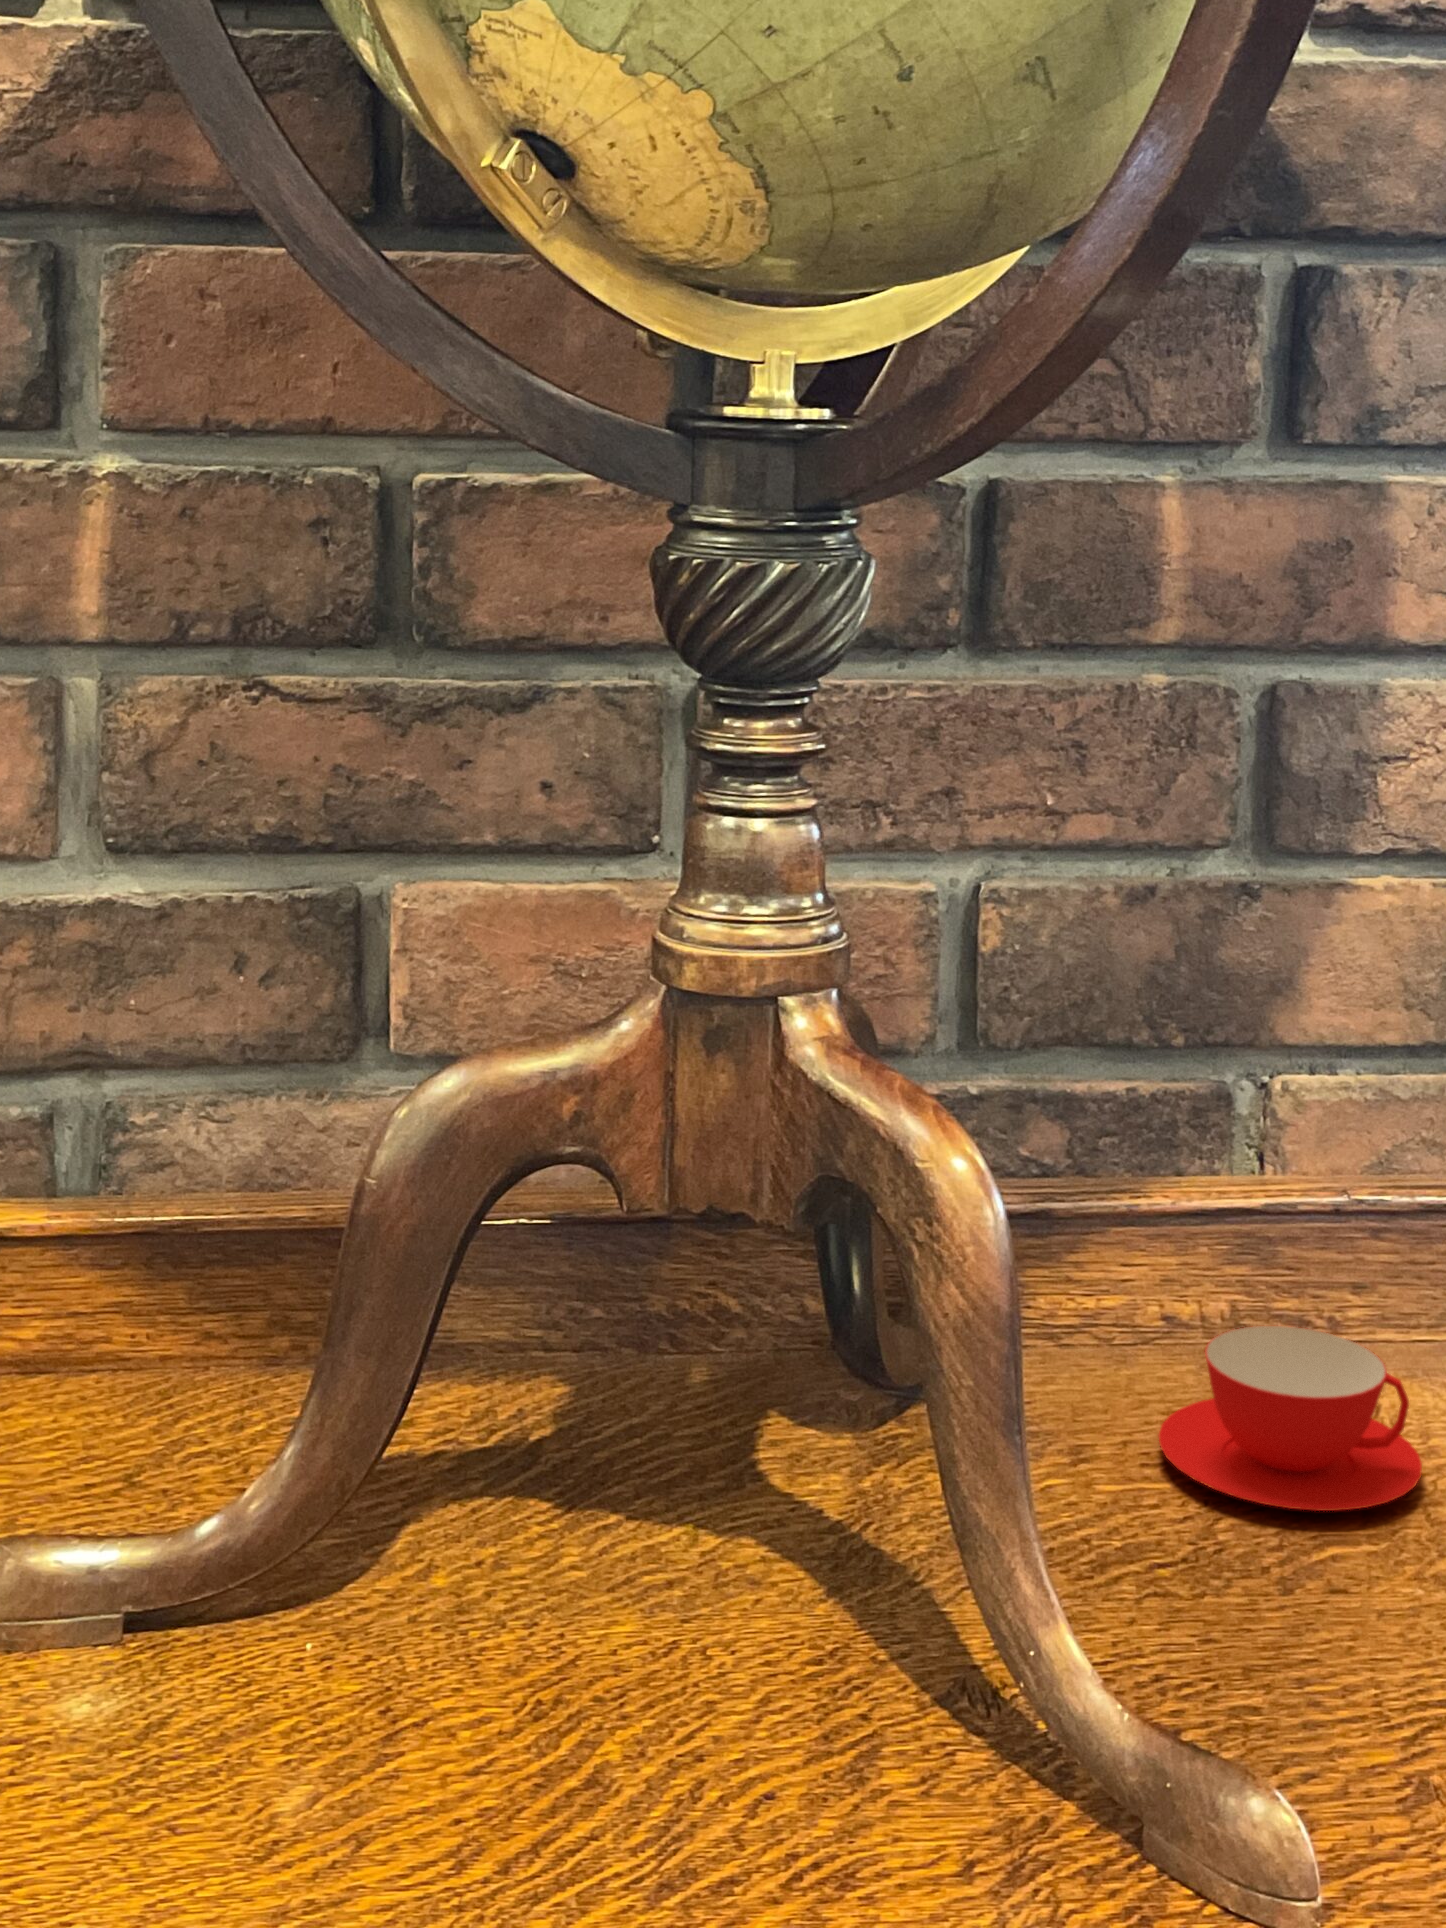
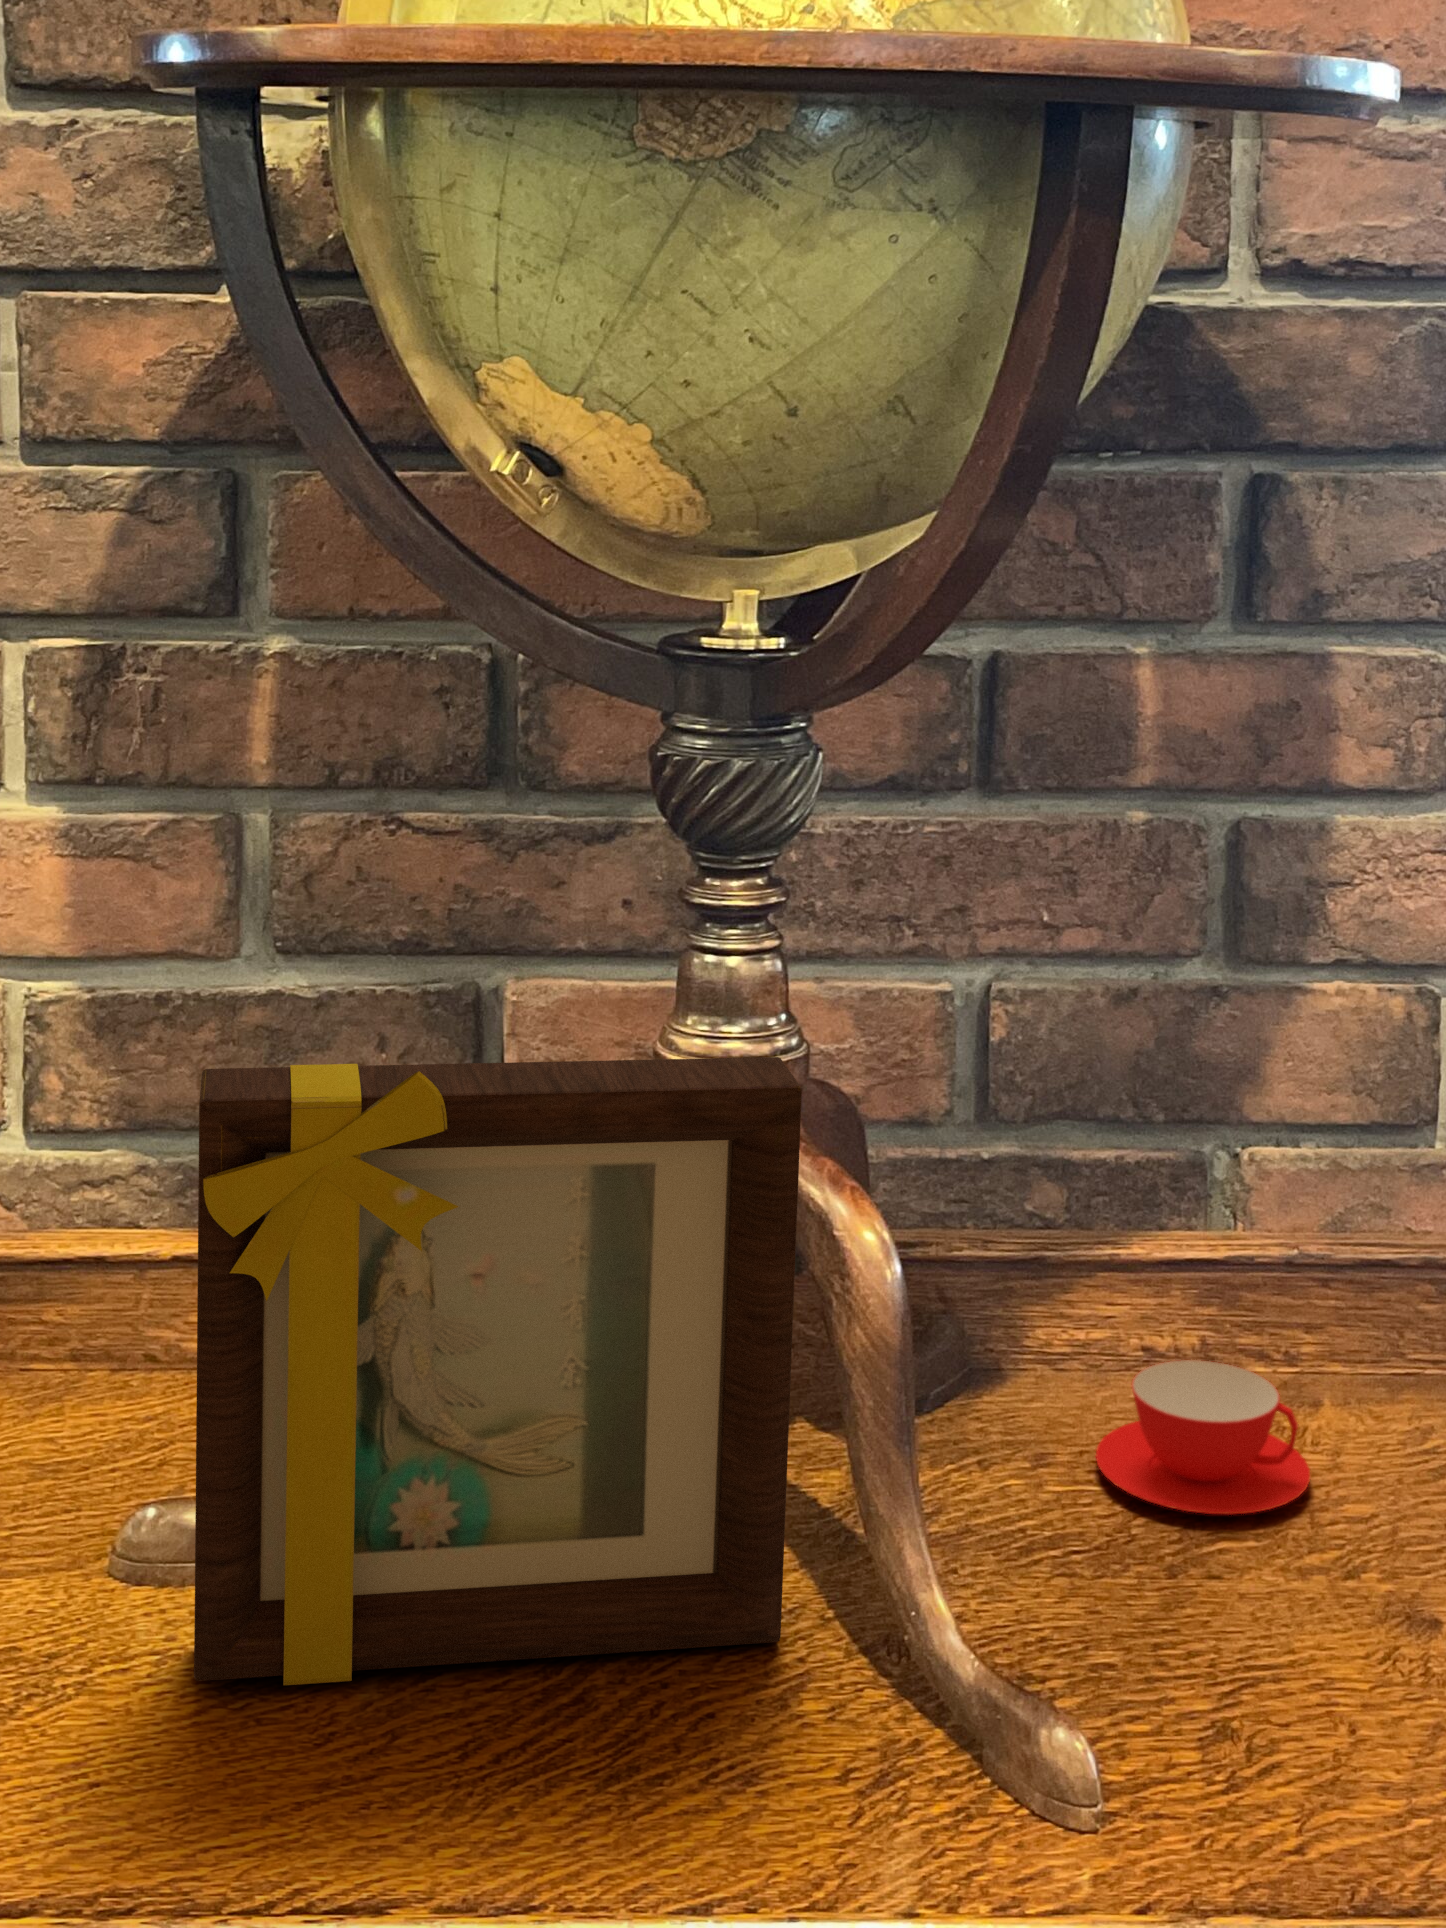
picture frame: none [69,943,878,1782] -> present [194,1057,802,1686]

